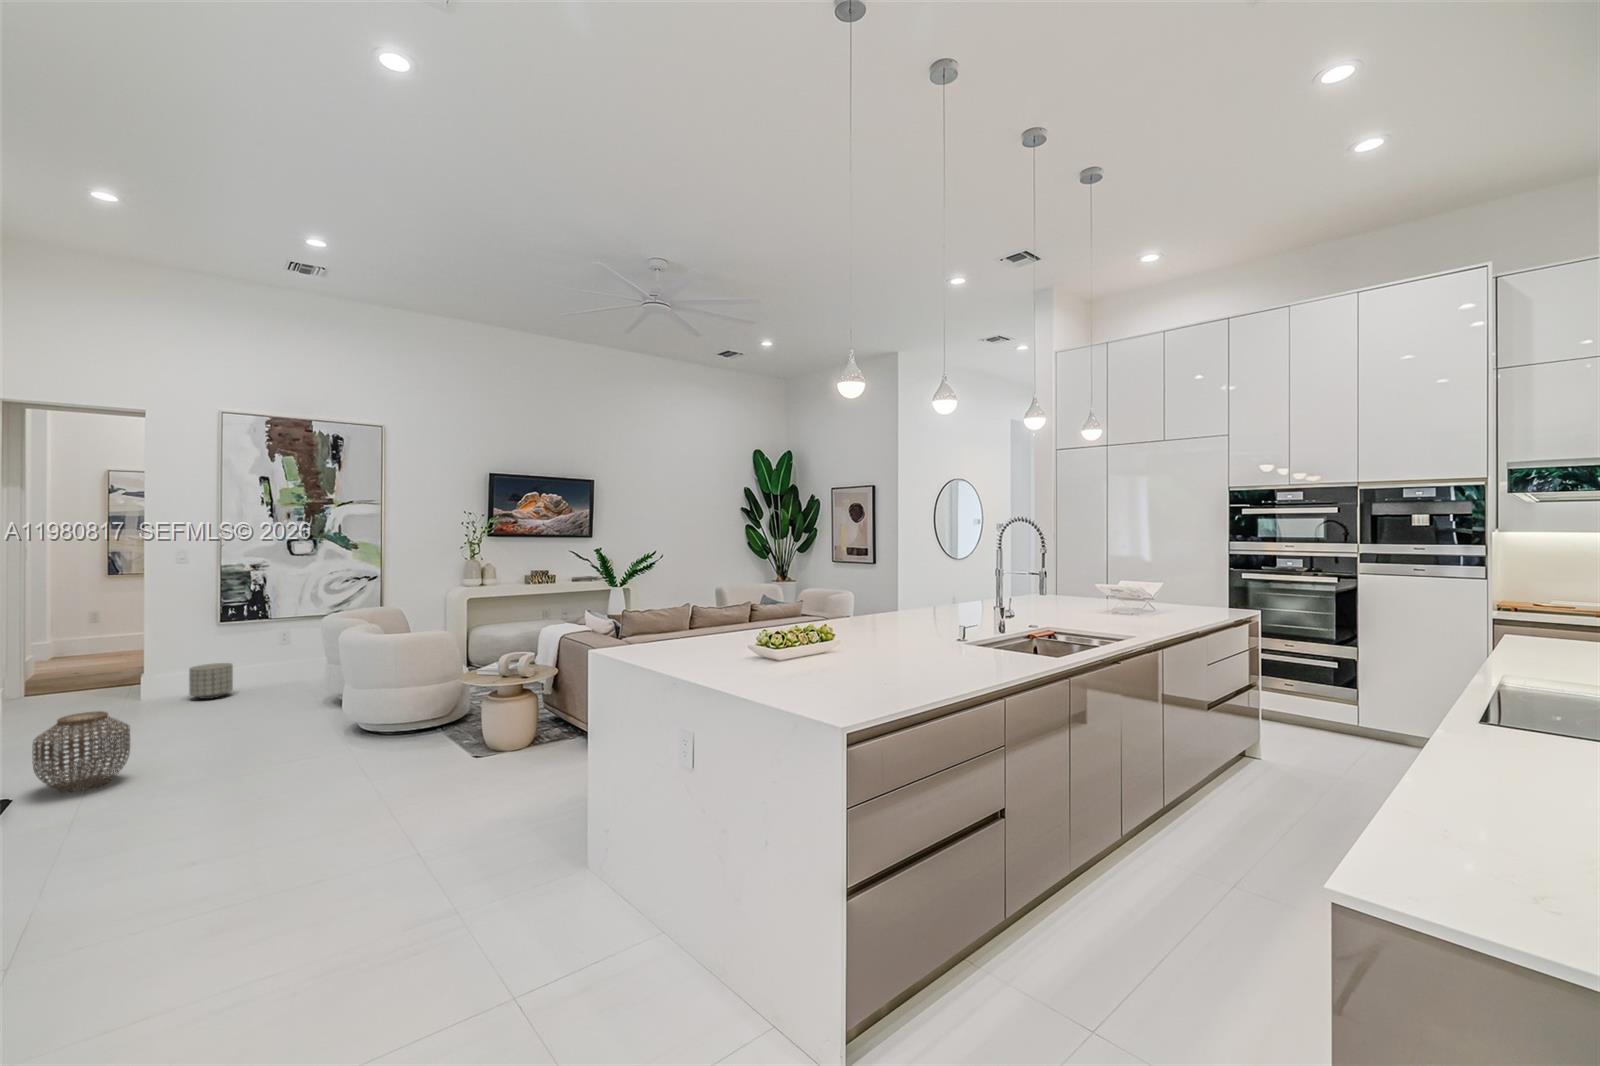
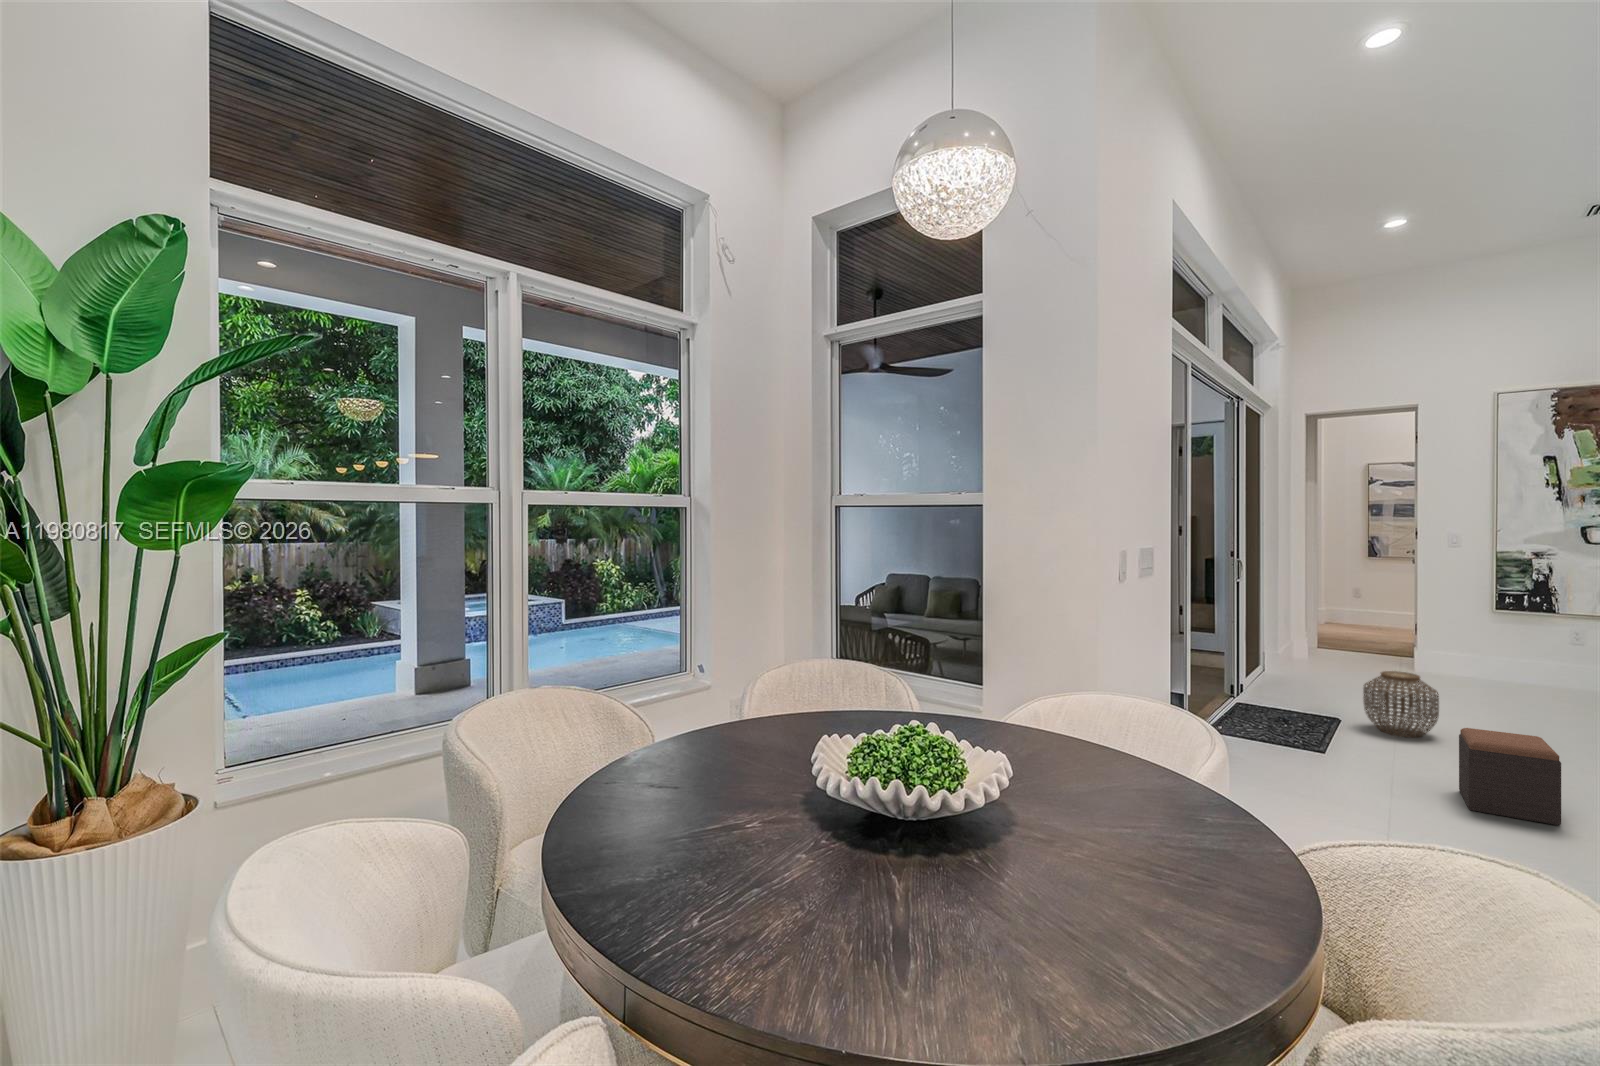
planter: present [189,663,233,699] -> none [1465,650,1512,686]
footstool: none [125,753,219,860] -> present [1459,728,1561,825]

